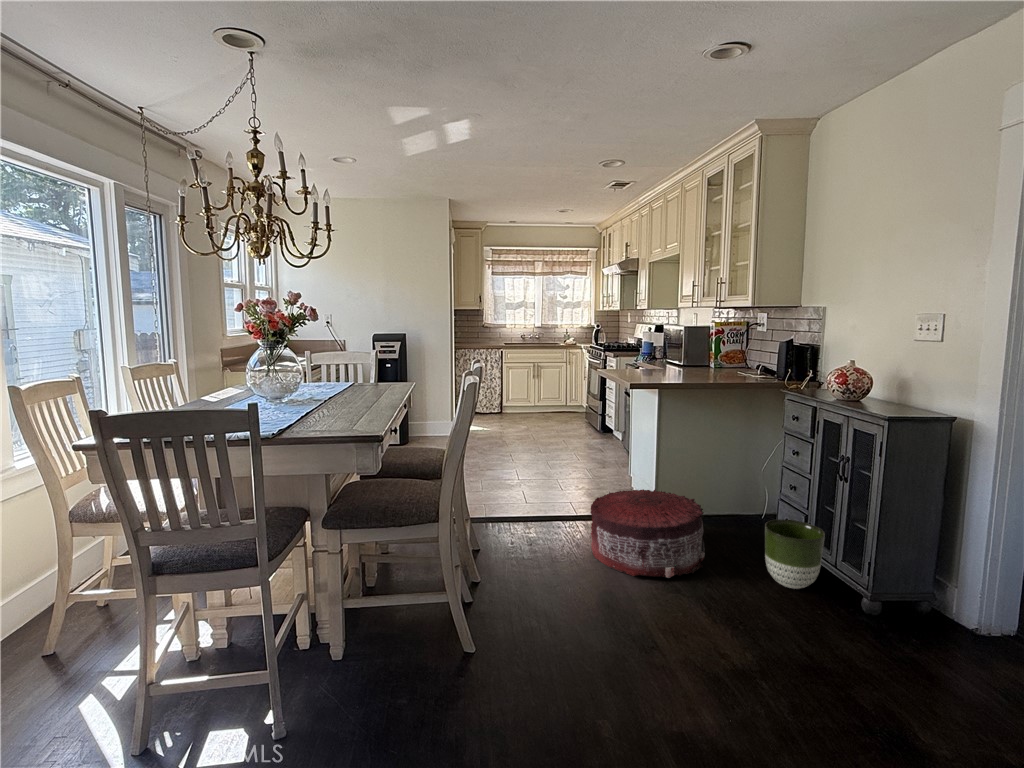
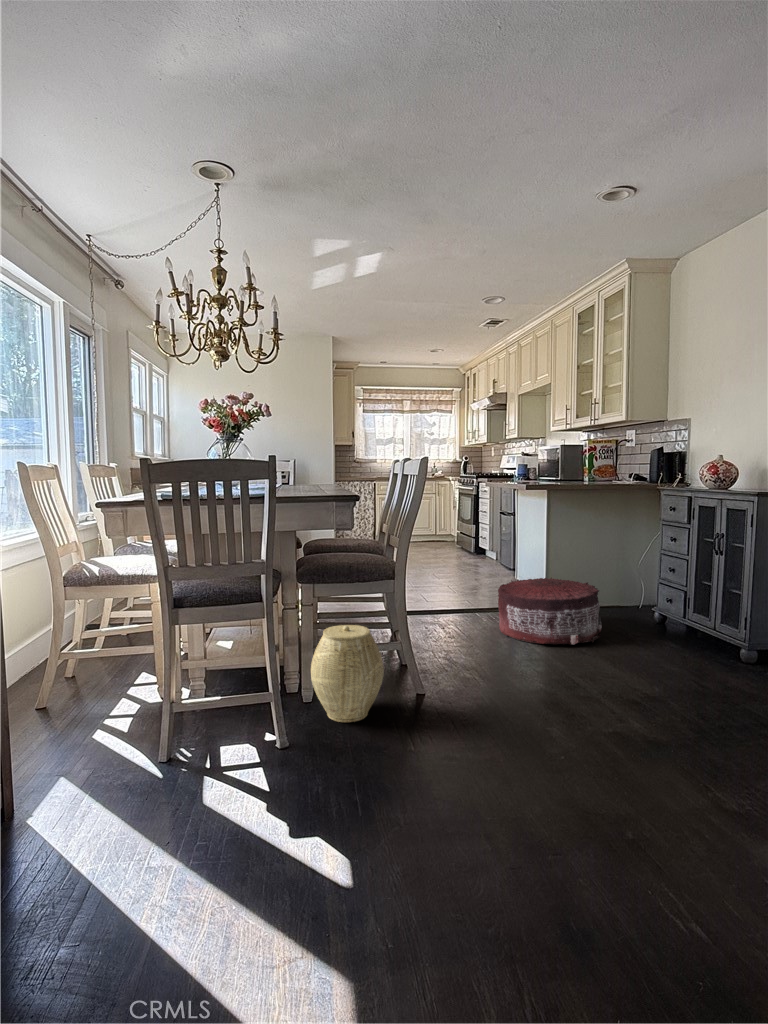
planter: present [765,519,825,589] -> none [654,593,706,649]
woven basket: none [325,582,412,703] -> present [311,625,384,722]

